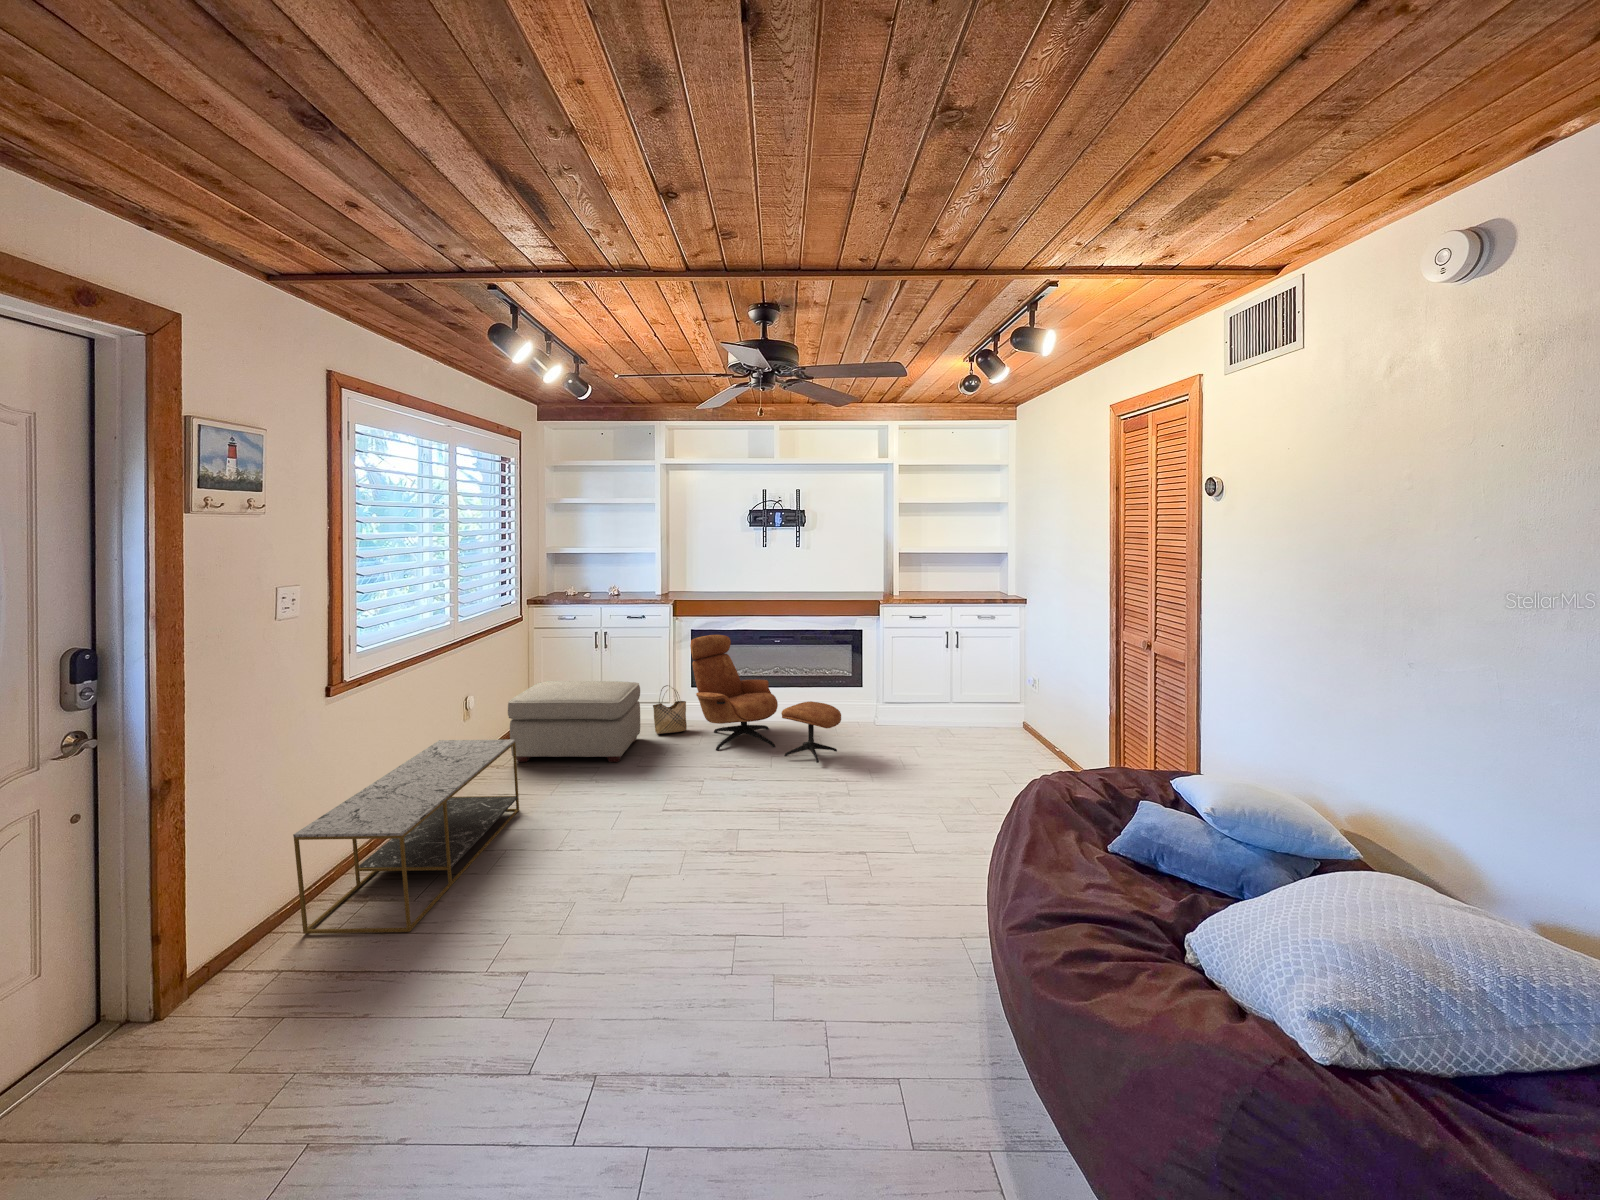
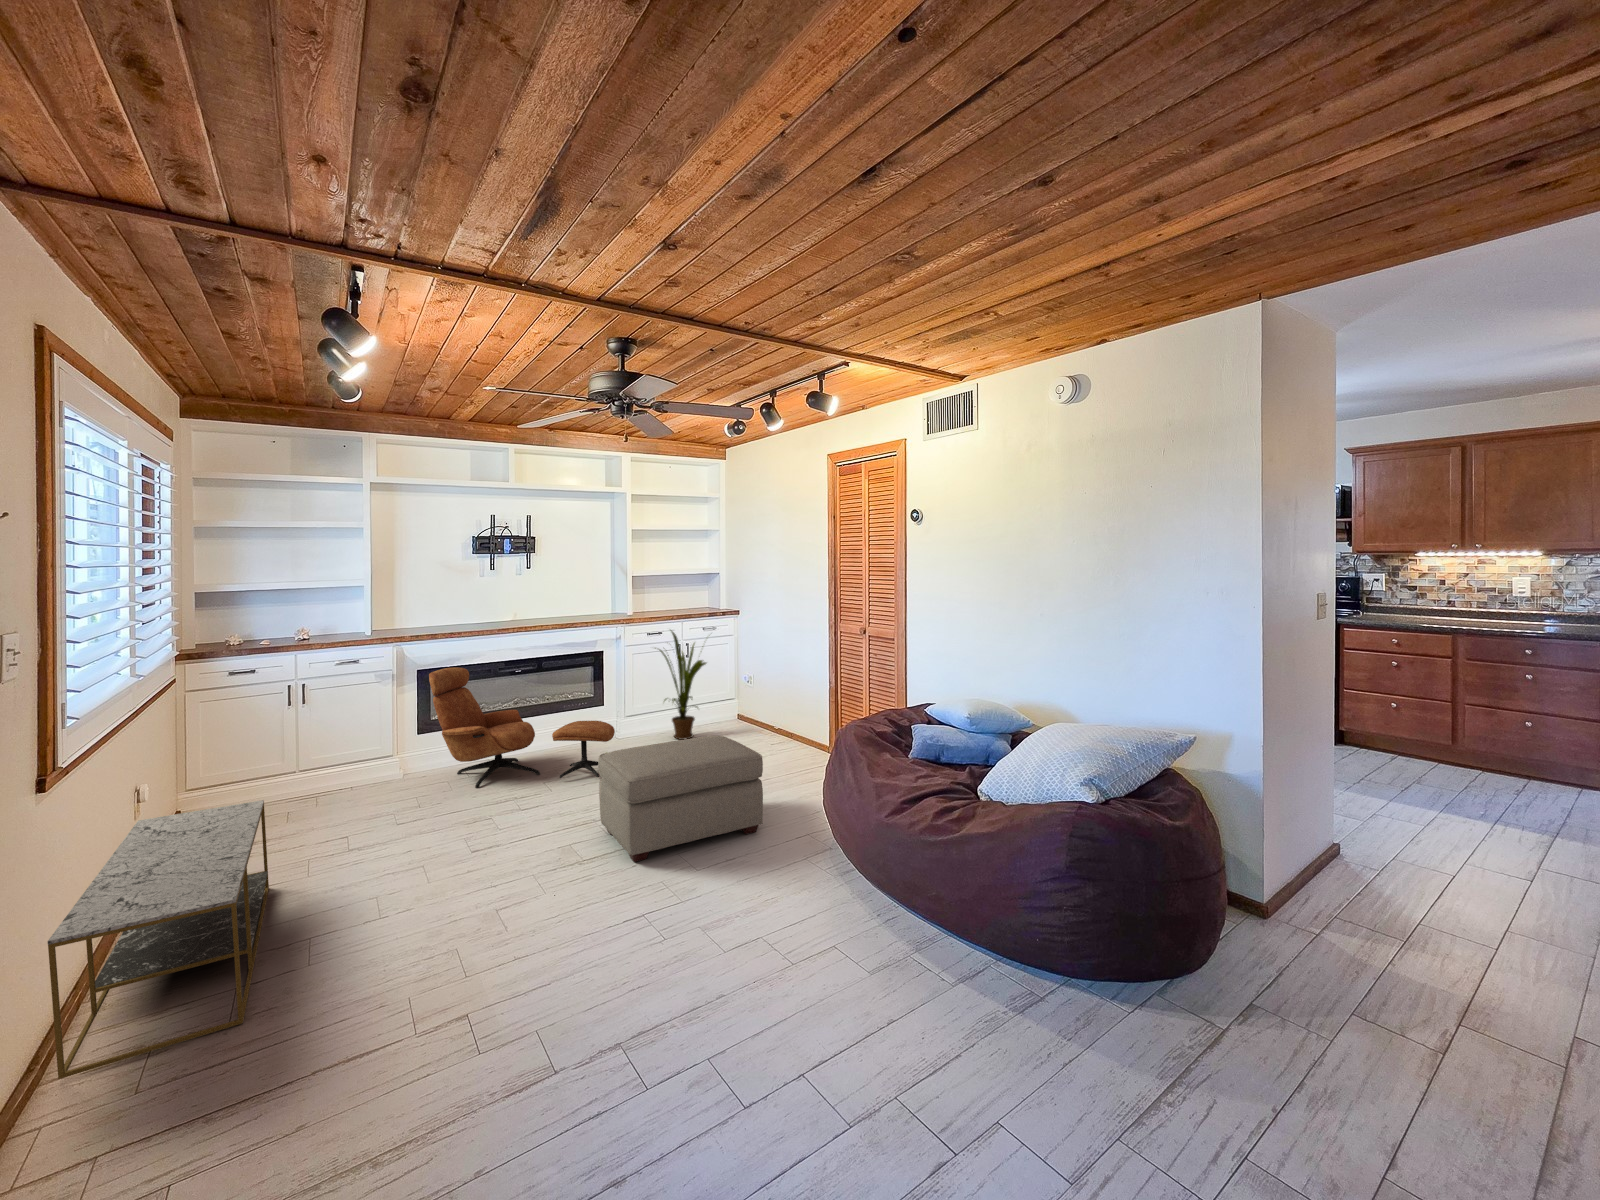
house plant: none [902,611,970,735] -> present [655,631,706,739]
ottoman: present [508,681,640,762] -> present [598,736,763,862]
woven basket: present [653,685,687,734] -> none [380,730,423,786]

